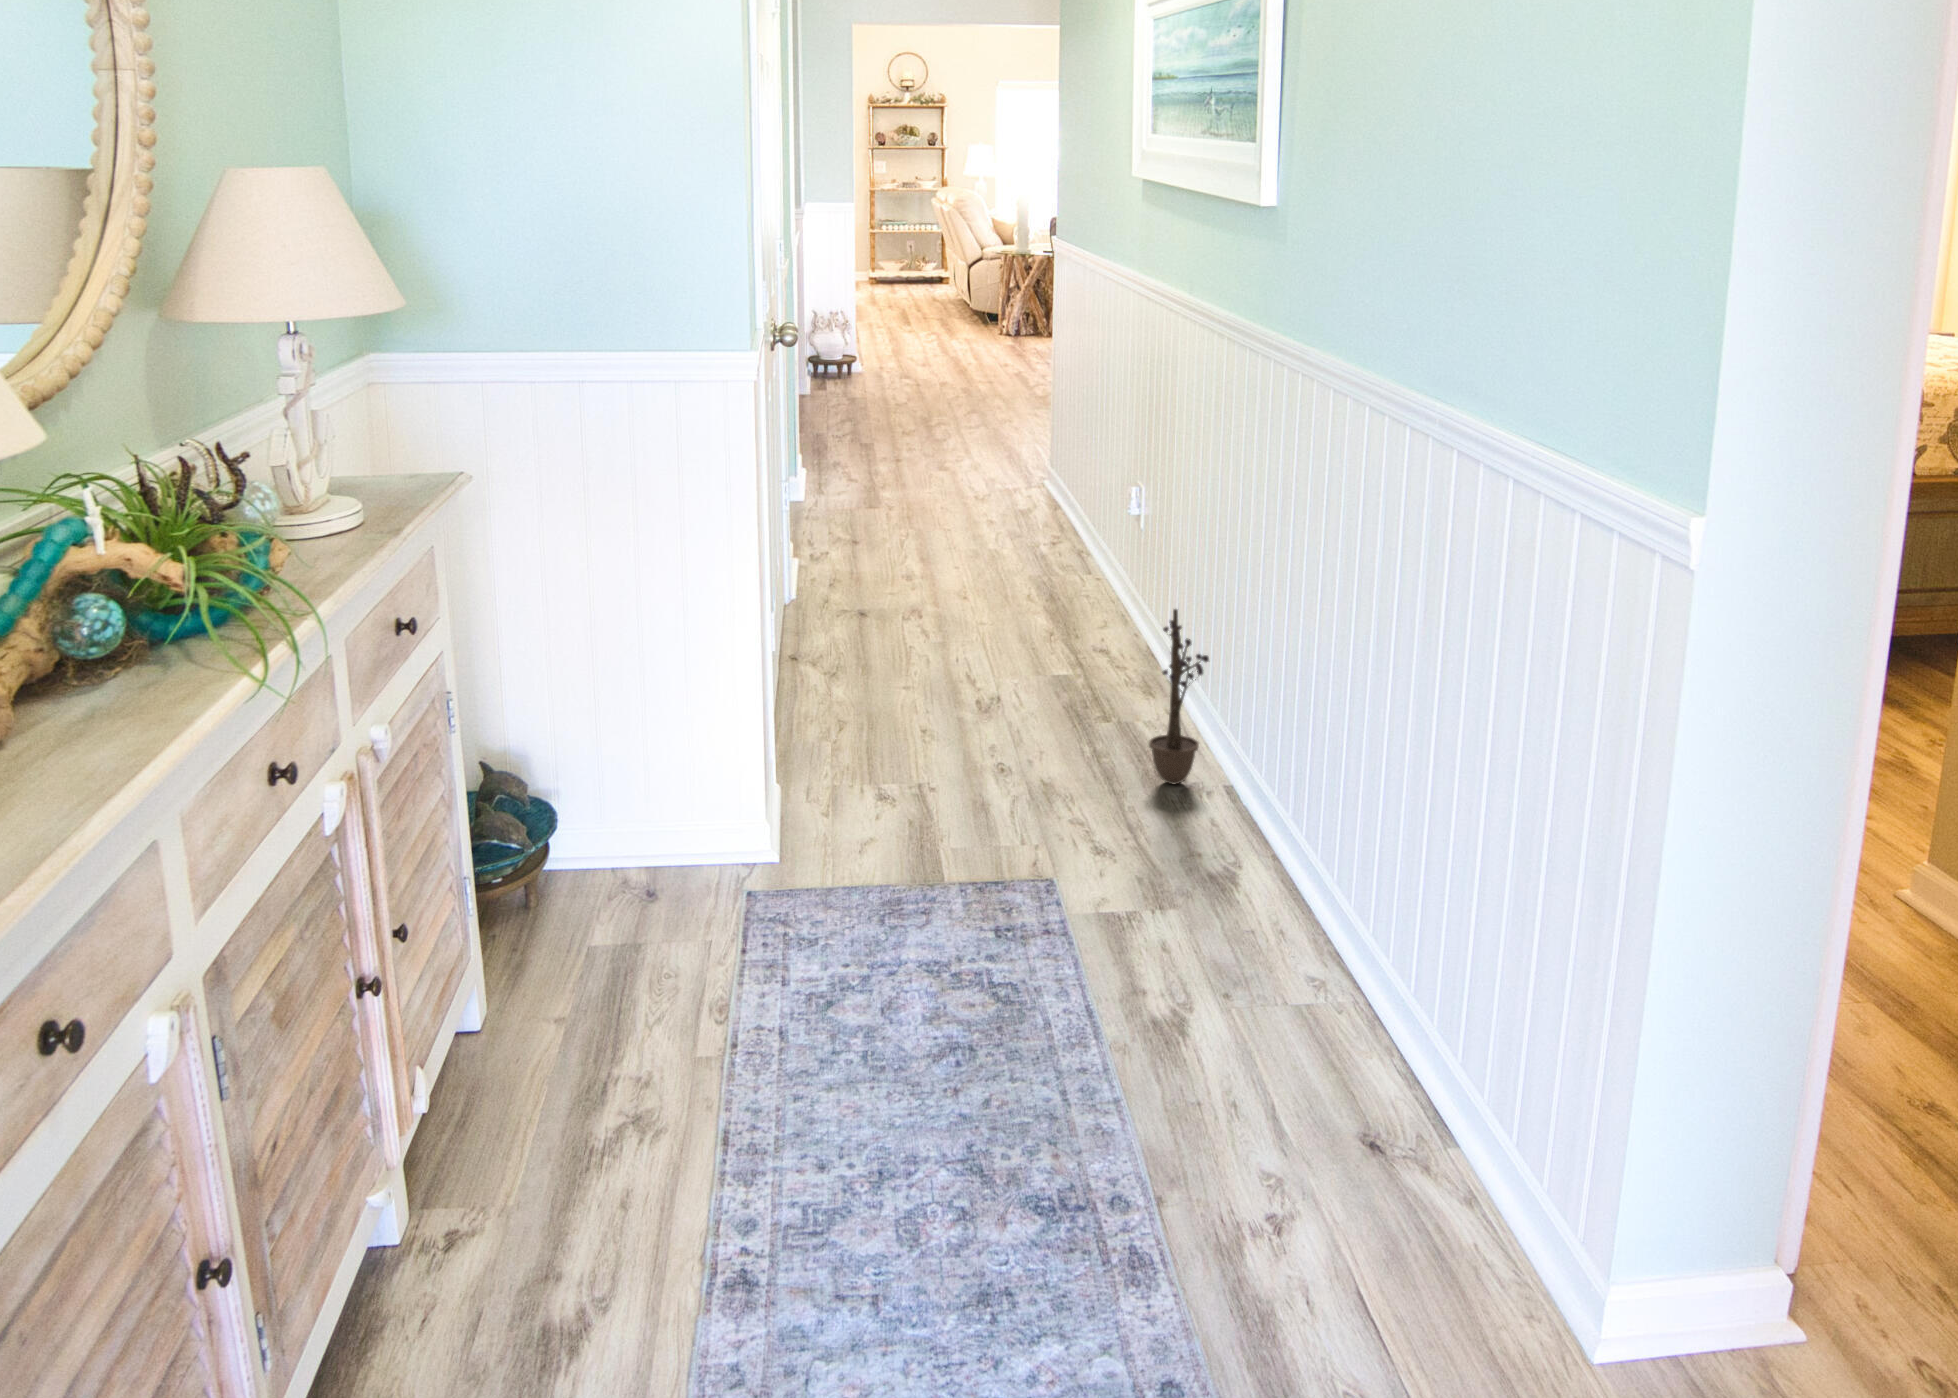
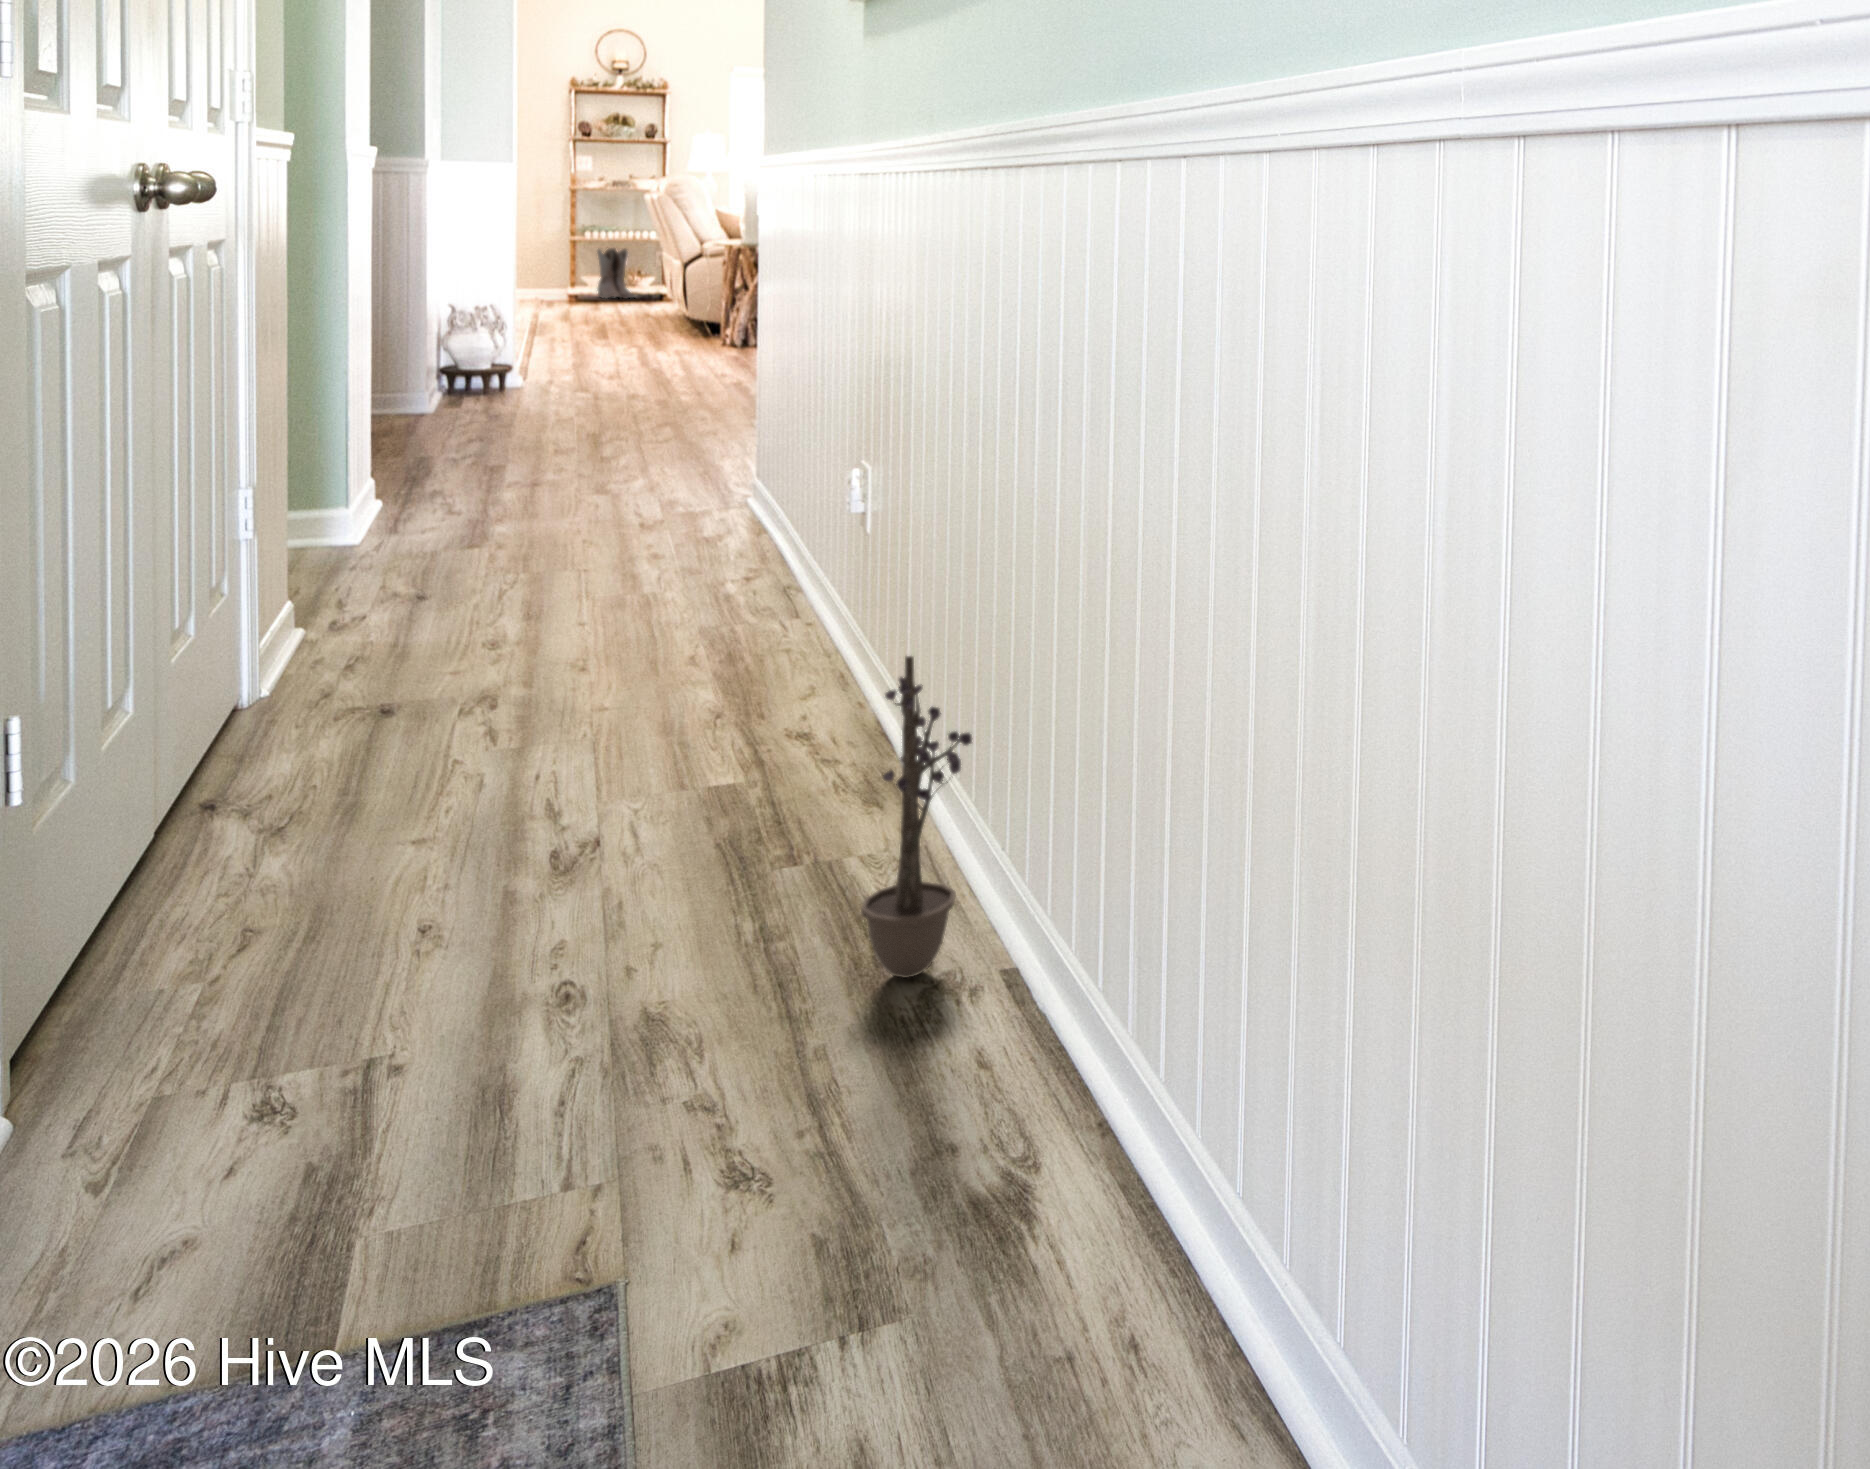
boots: none [891,241,921,286] -> present [597,248,634,299]

